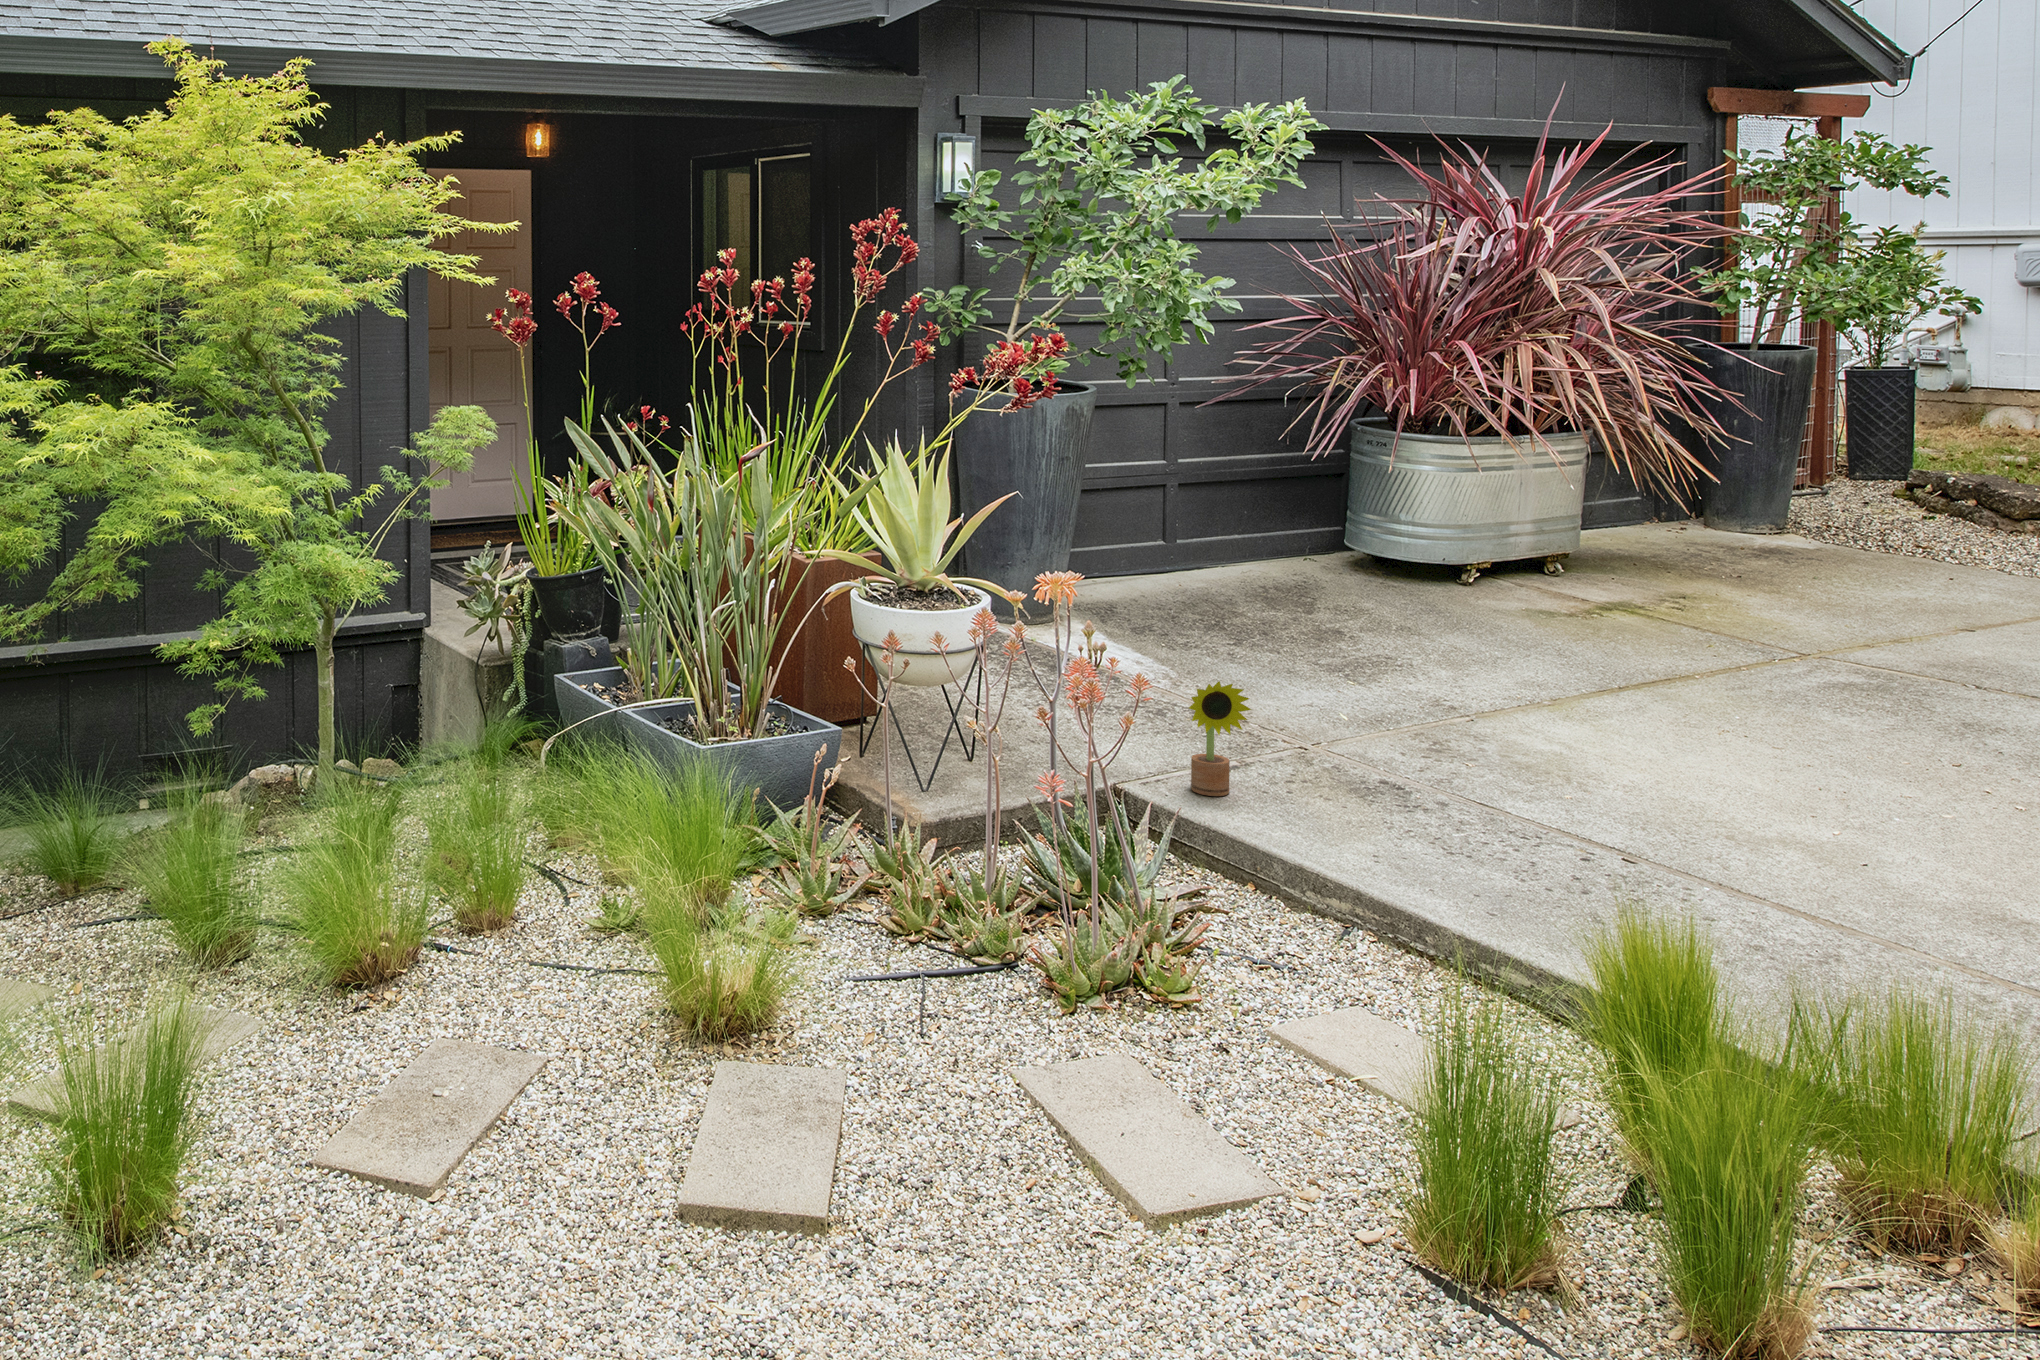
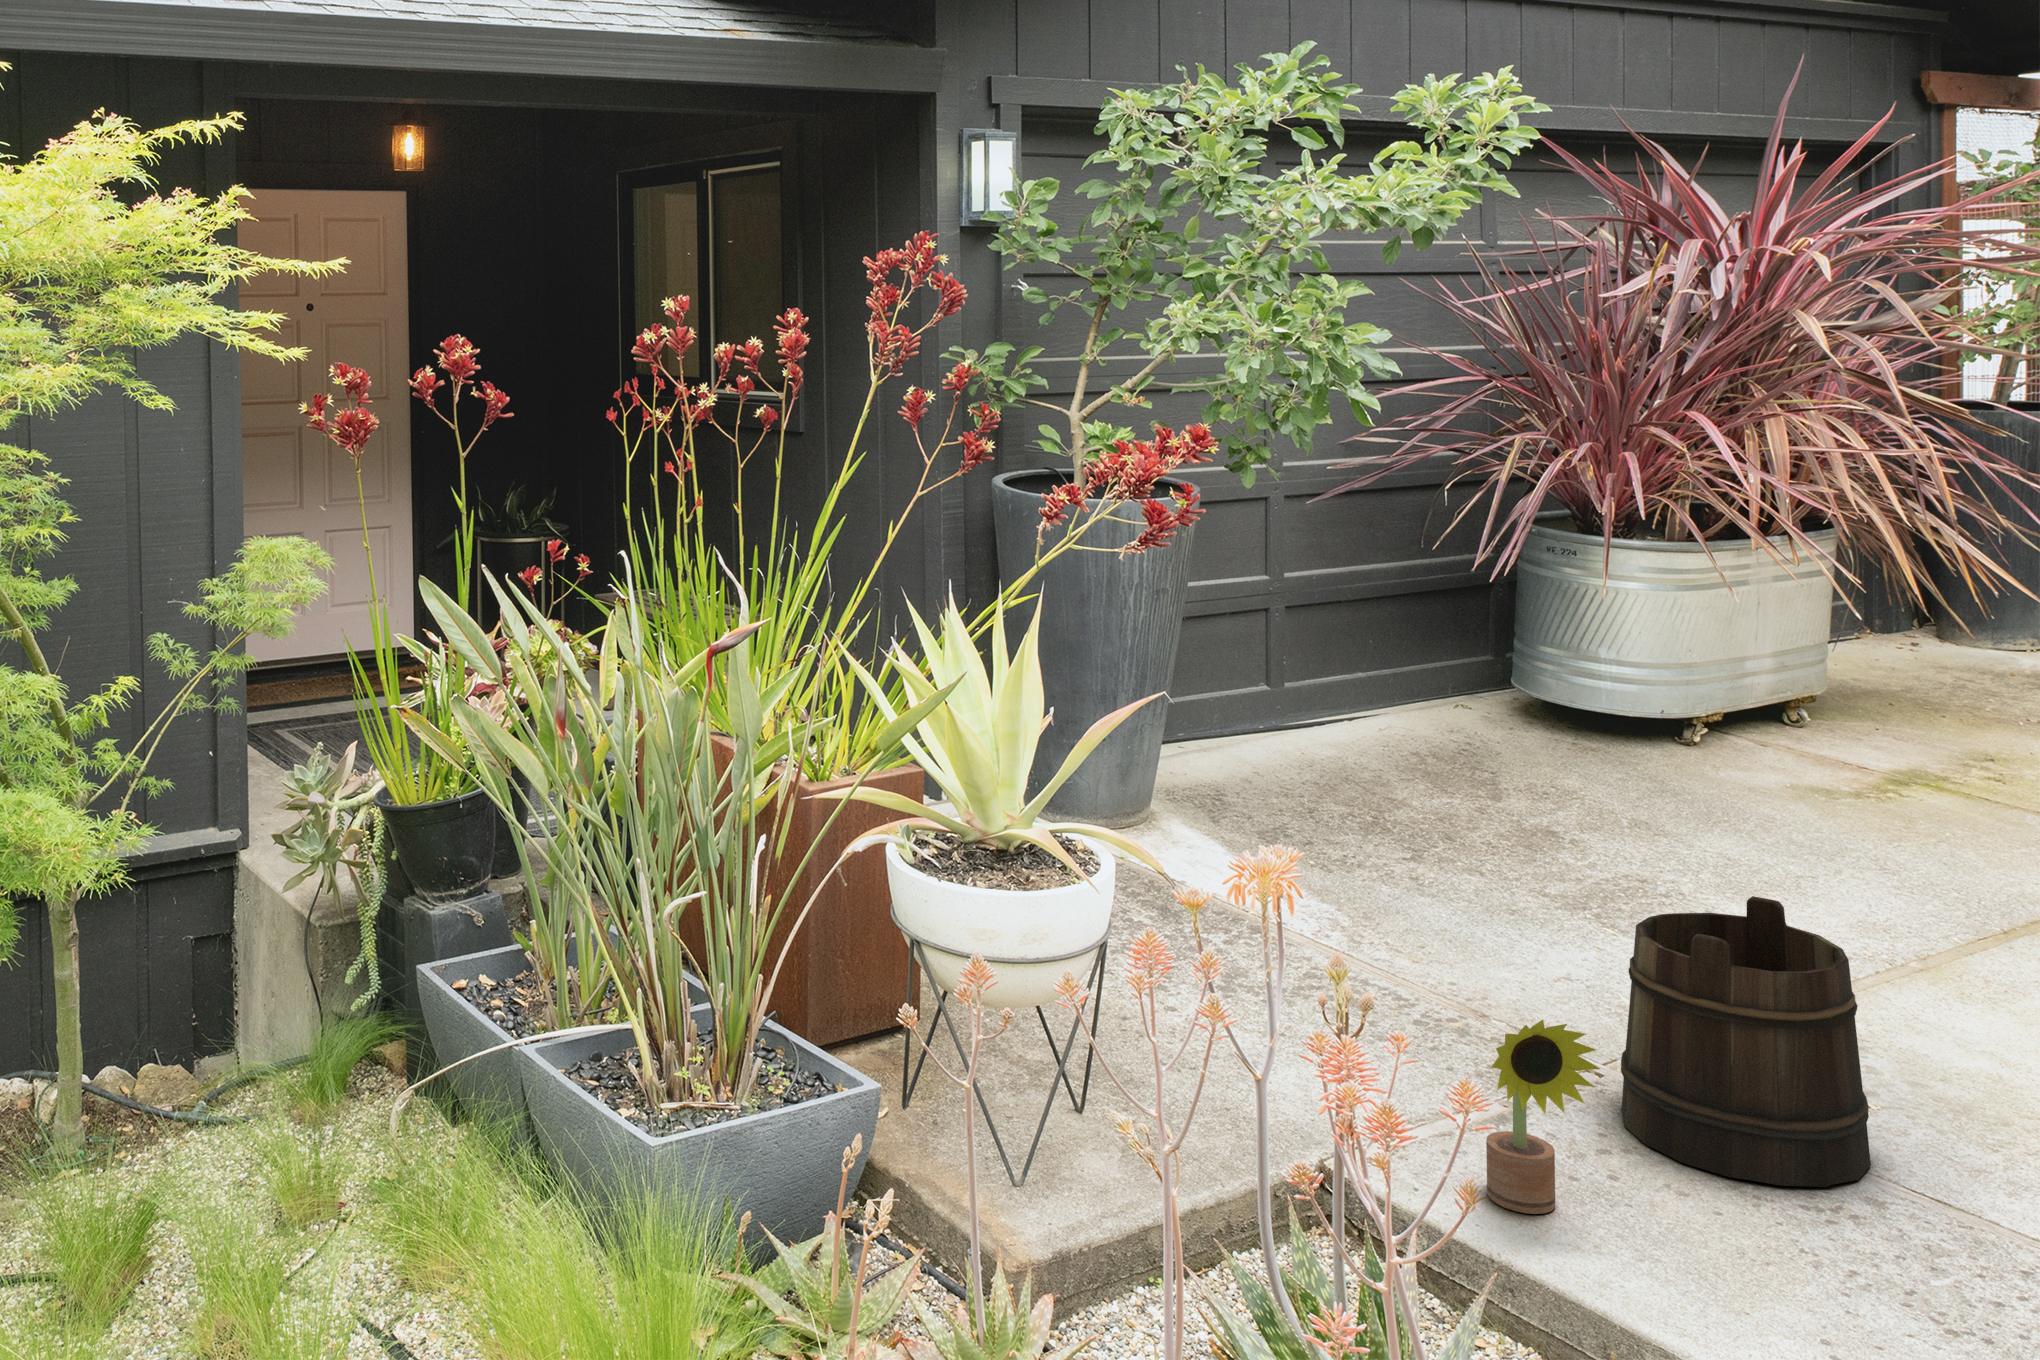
bucket: none [1290,628,1431,789] -> present [1621,896,1871,1187]

